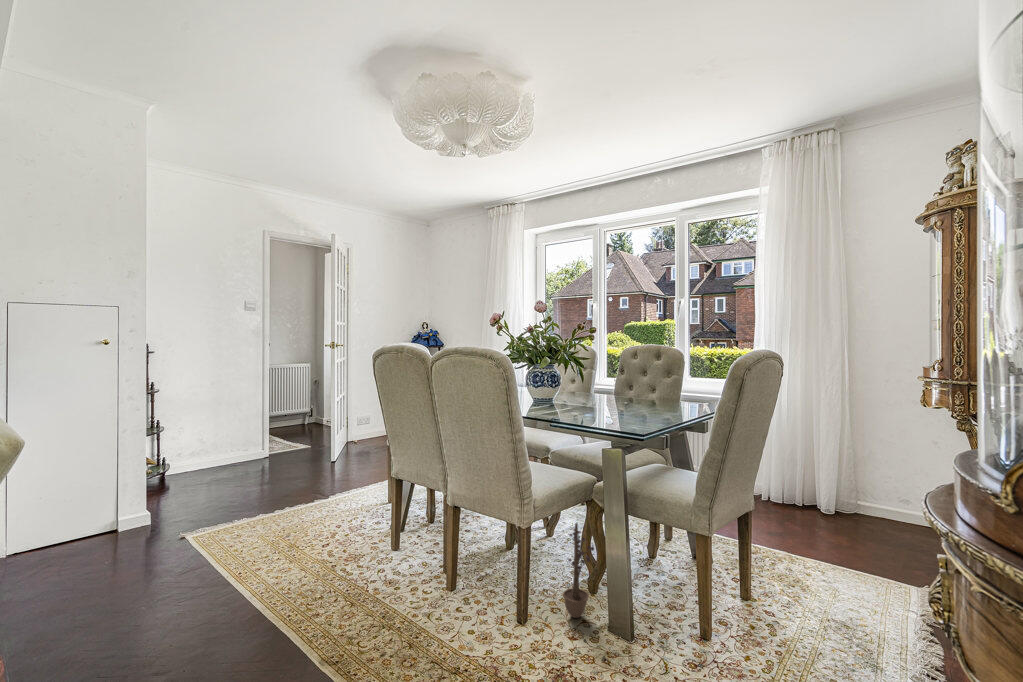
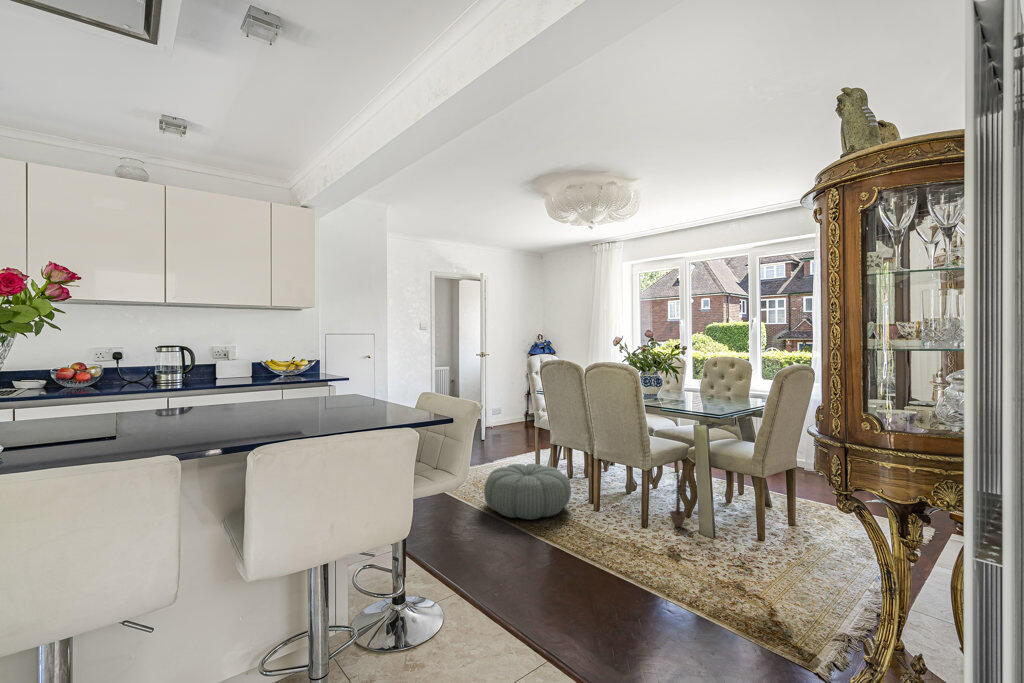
pouf: none [257,511,411,619] -> present [484,464,571,519]

